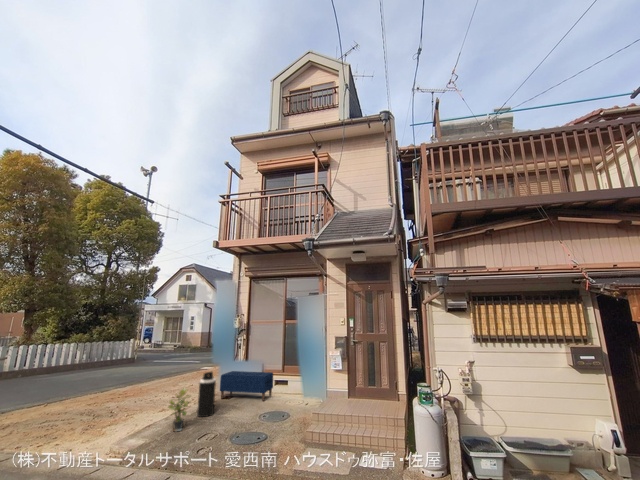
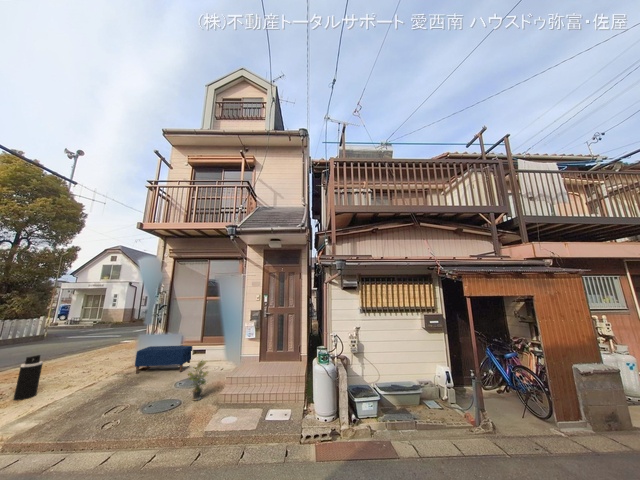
trash can: present [197,372,216,417] -> present [13,355,43,401]
potted plant: present [168,388,190,431] -> present [188,361,208,400]

